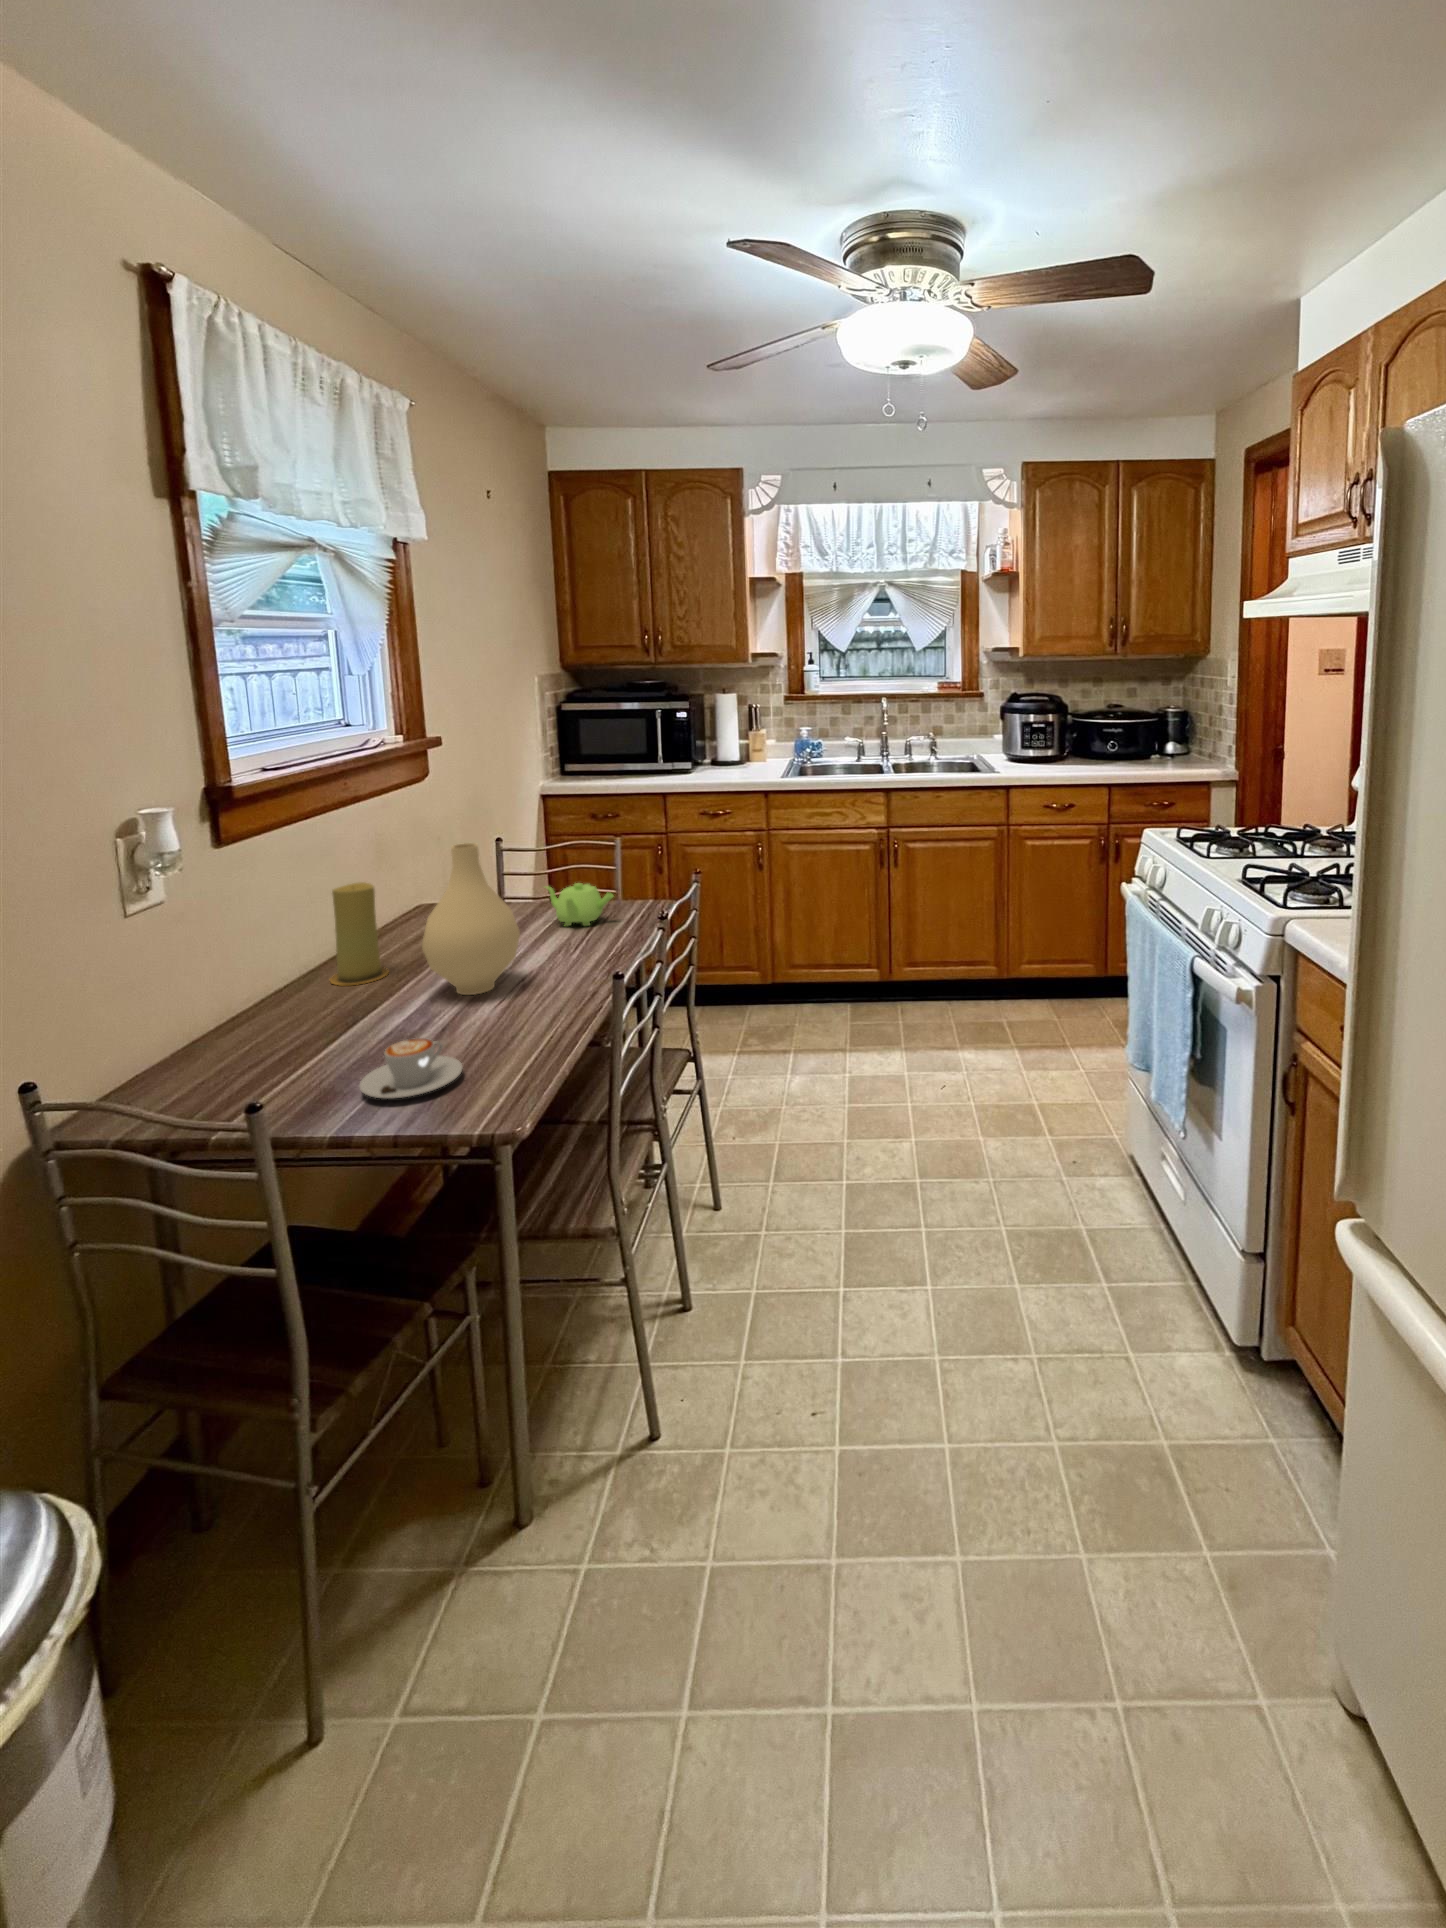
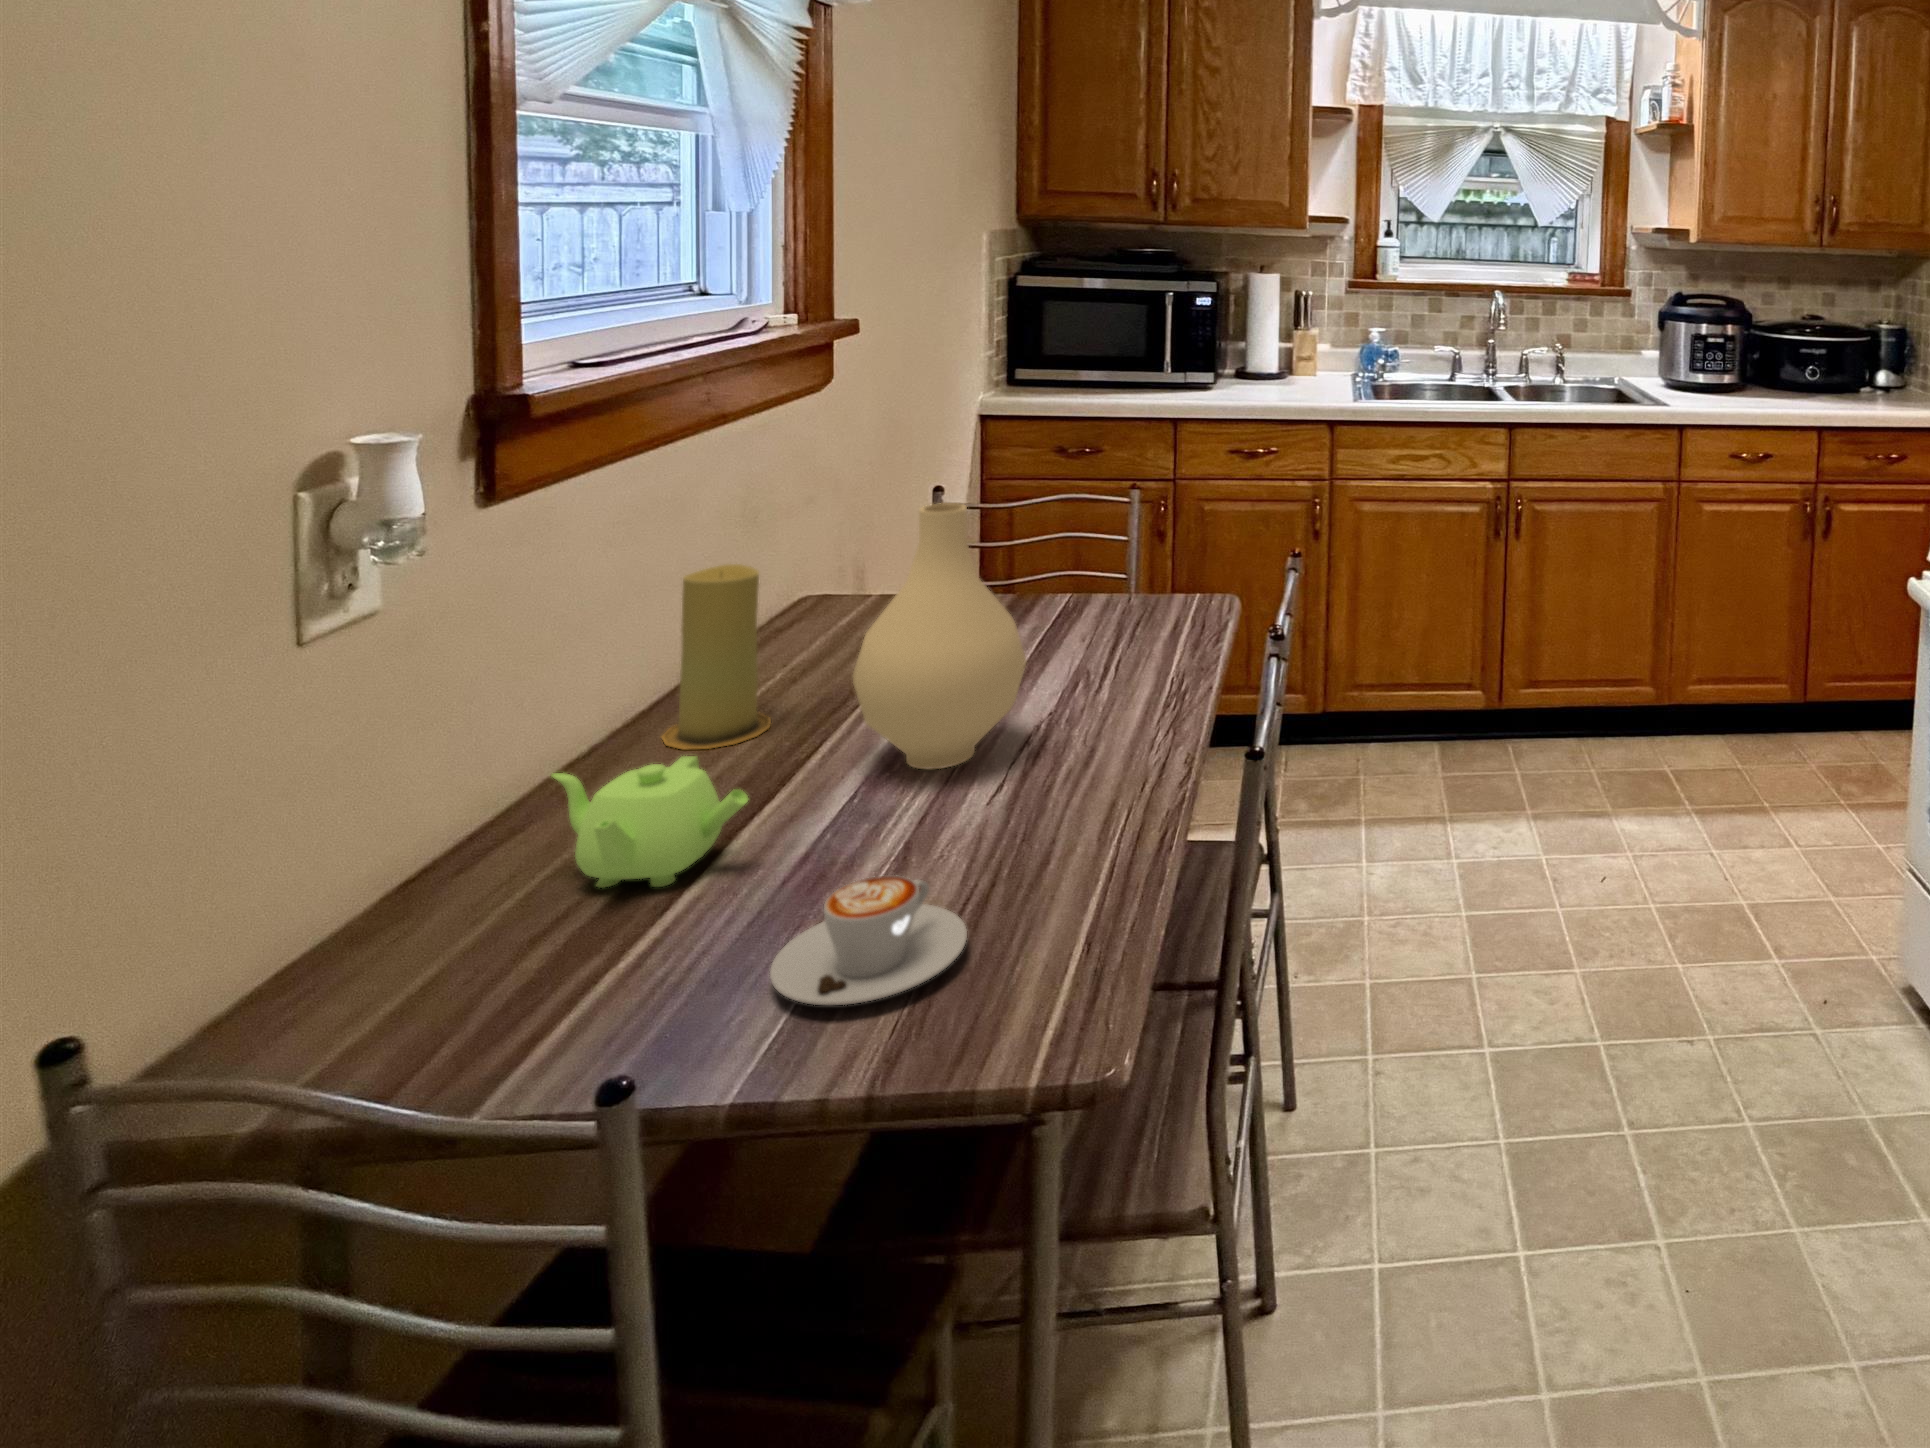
teapot: present [545,883,613,926] -> present [552,756,748,888]

